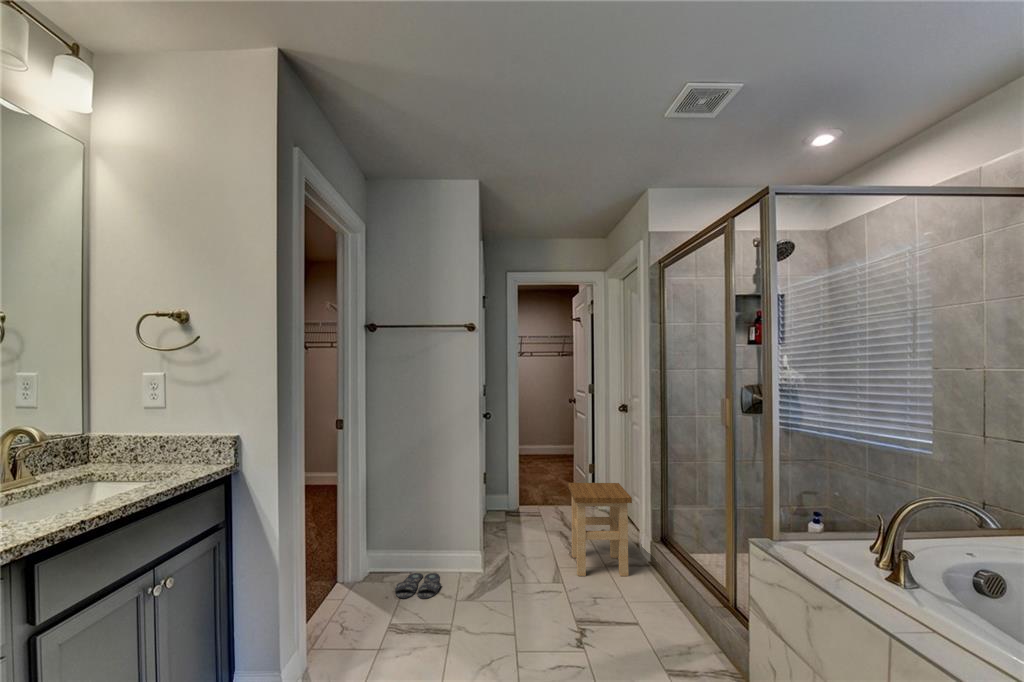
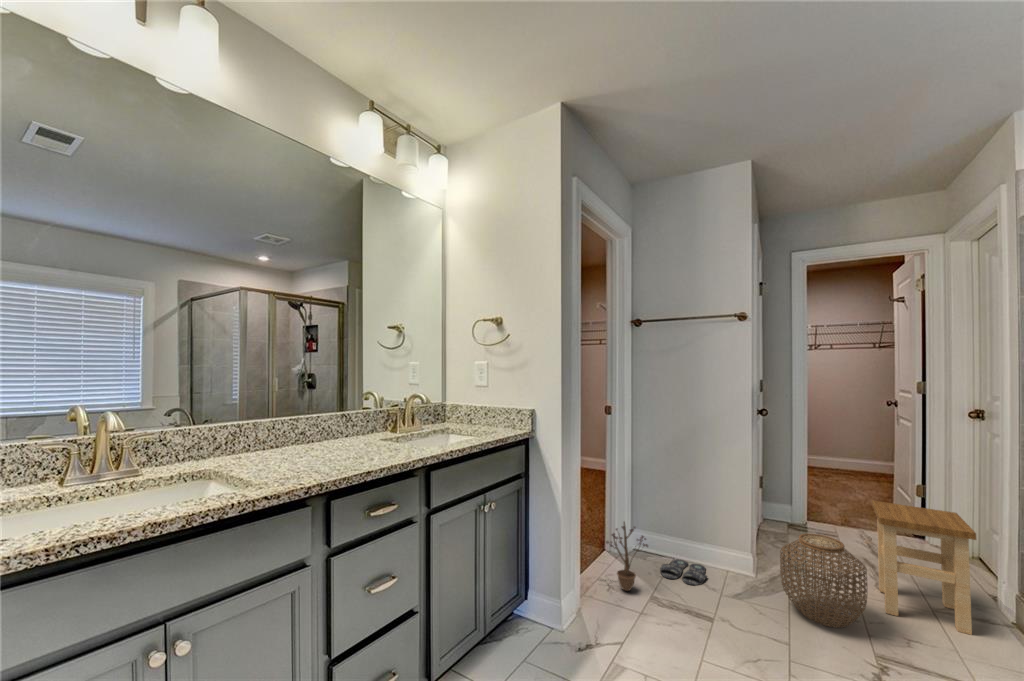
woven basket: none [505,522,568,603] -> present [780,533,867,627]
decorative plant: none [324,550,384,628] -> present [602,522,648,591]

